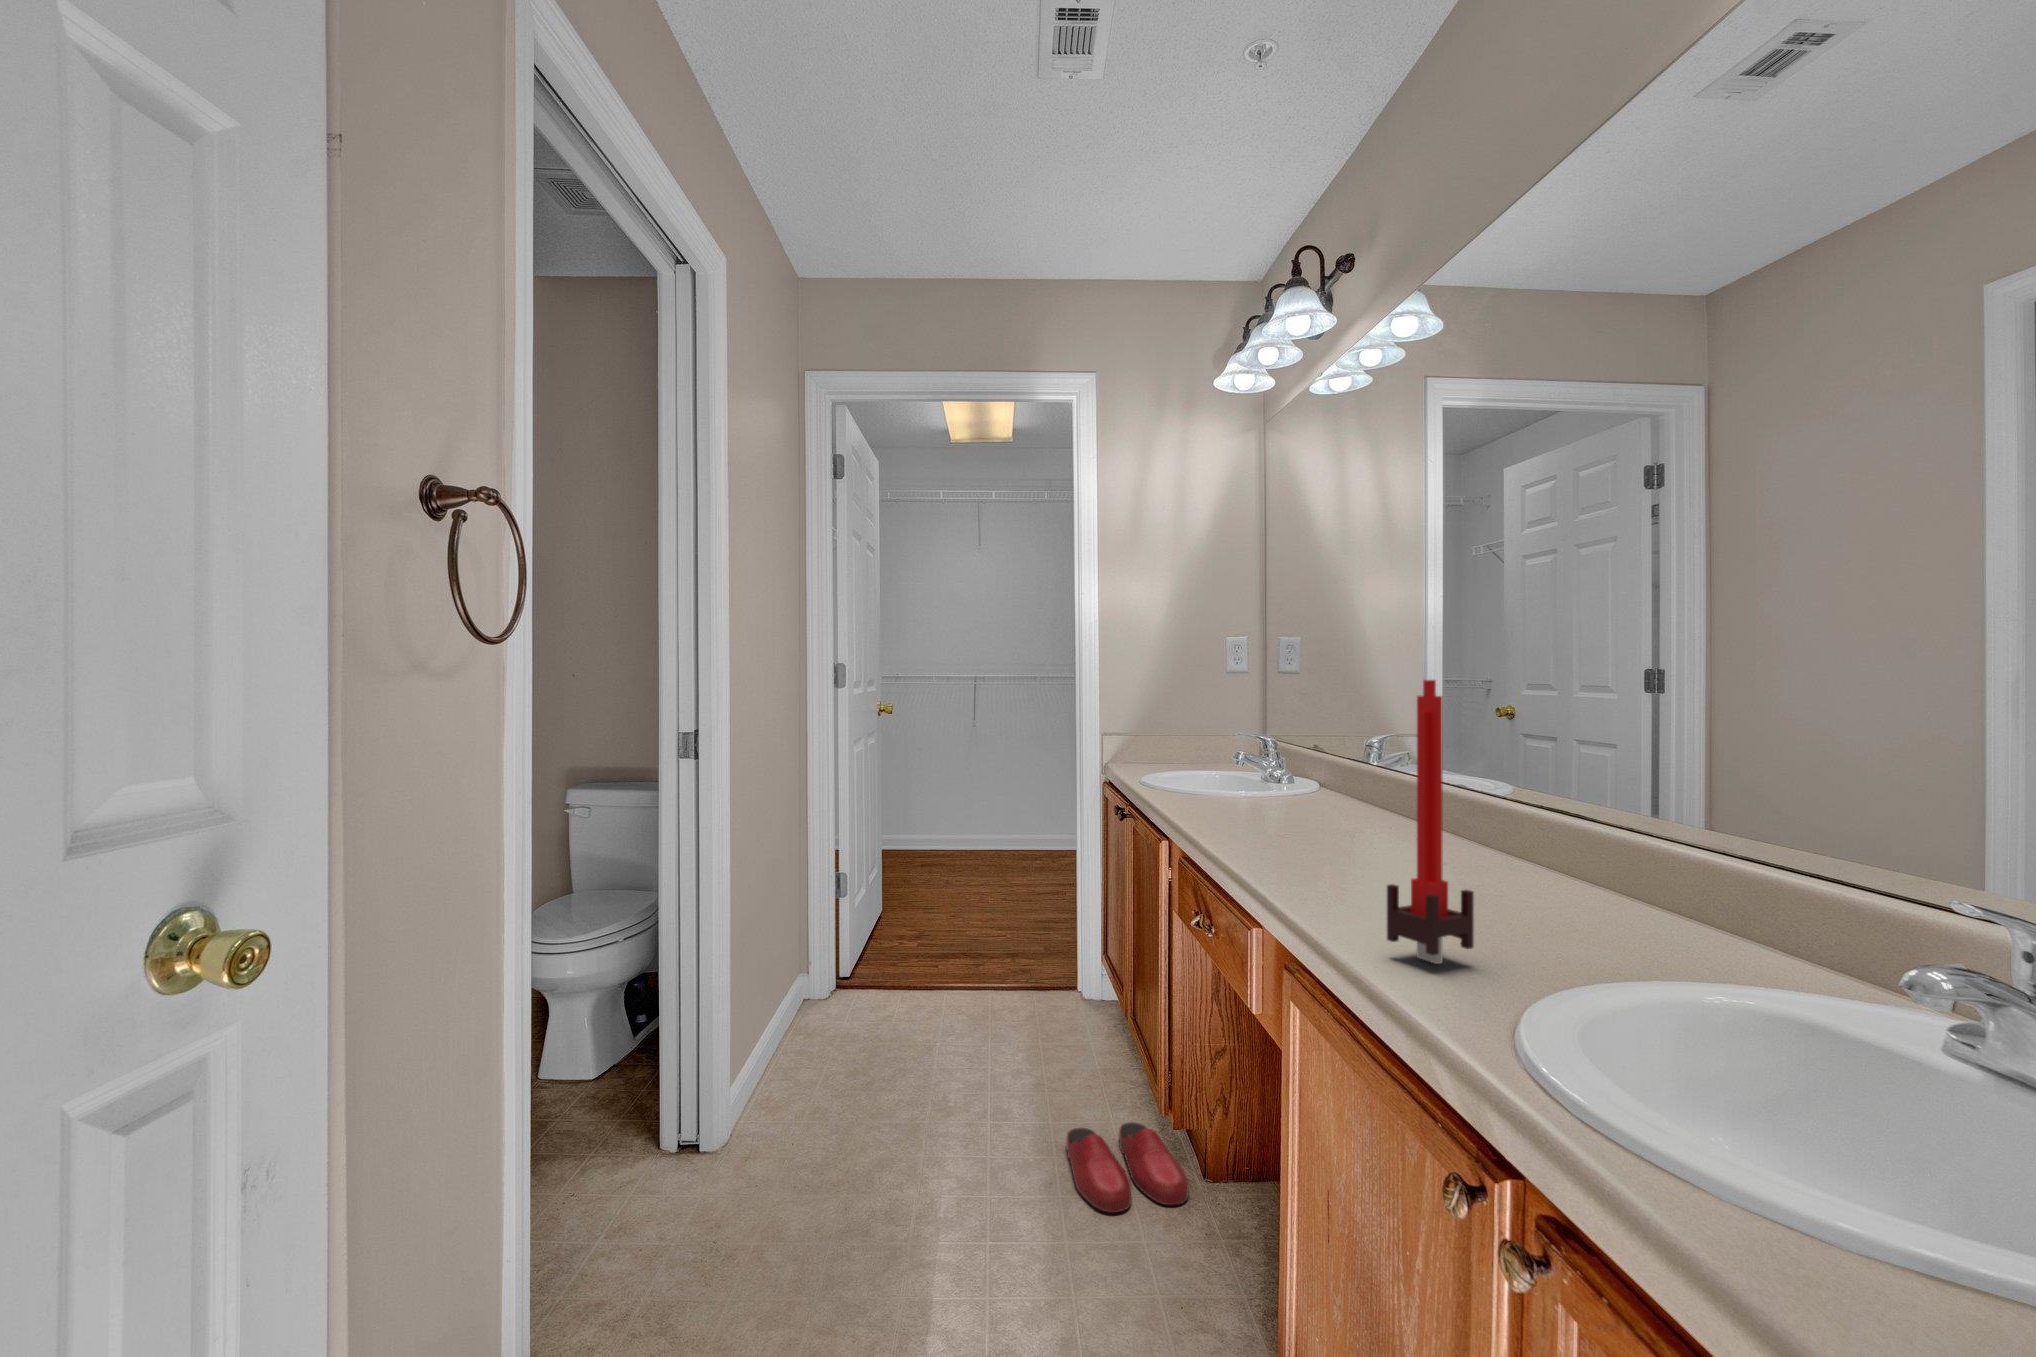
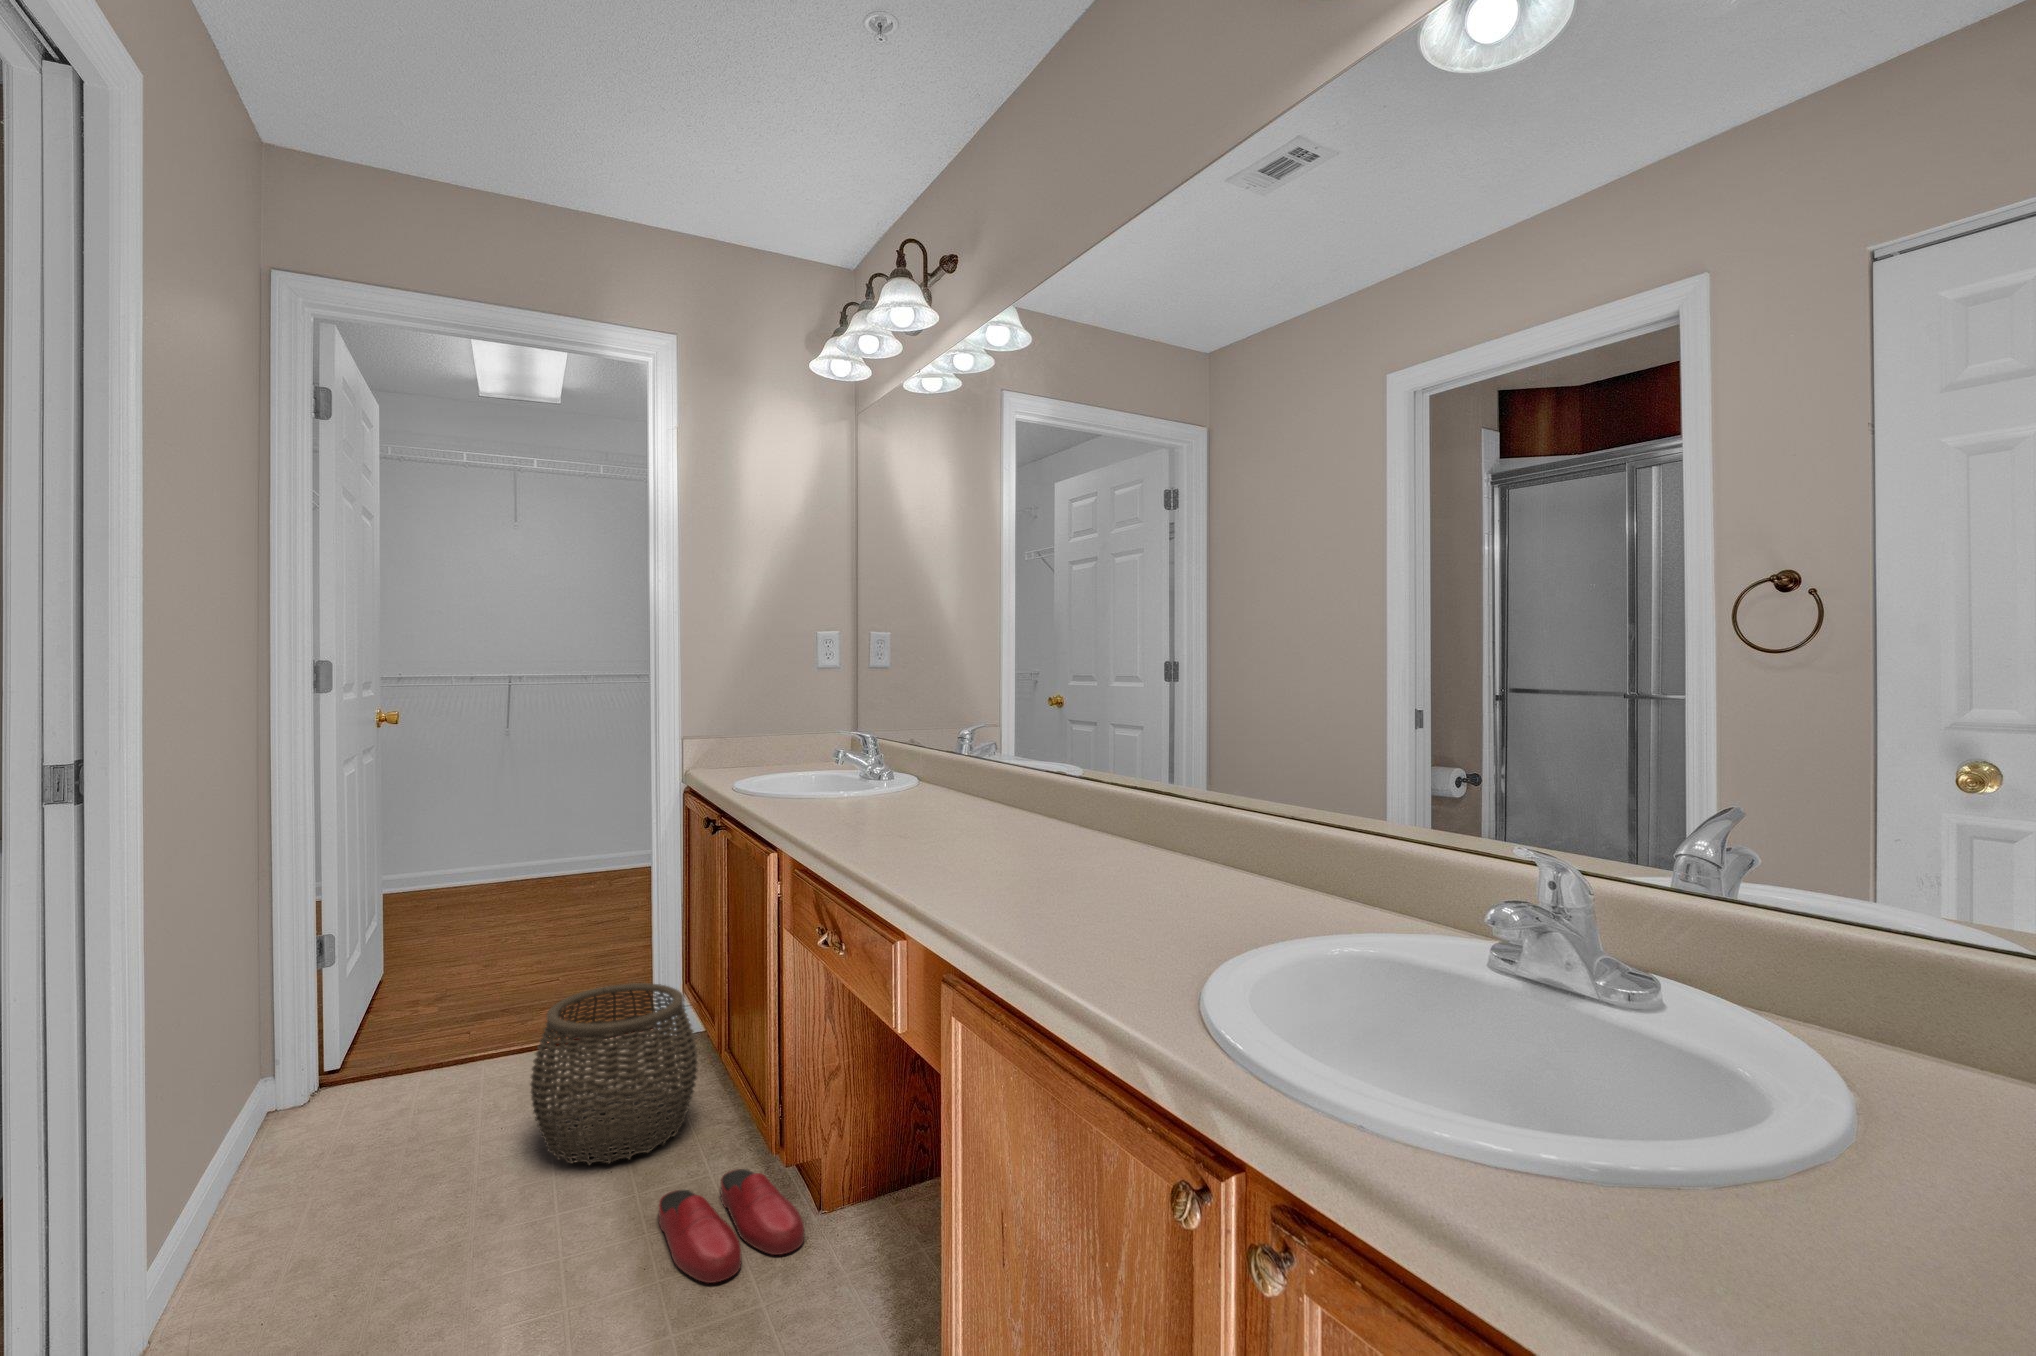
candle: present [1387,680,1474,964] -> none [1067,671,1146,959]
woven basket: none [974,944,1107,1095] -> present [530,983,698,1165]

